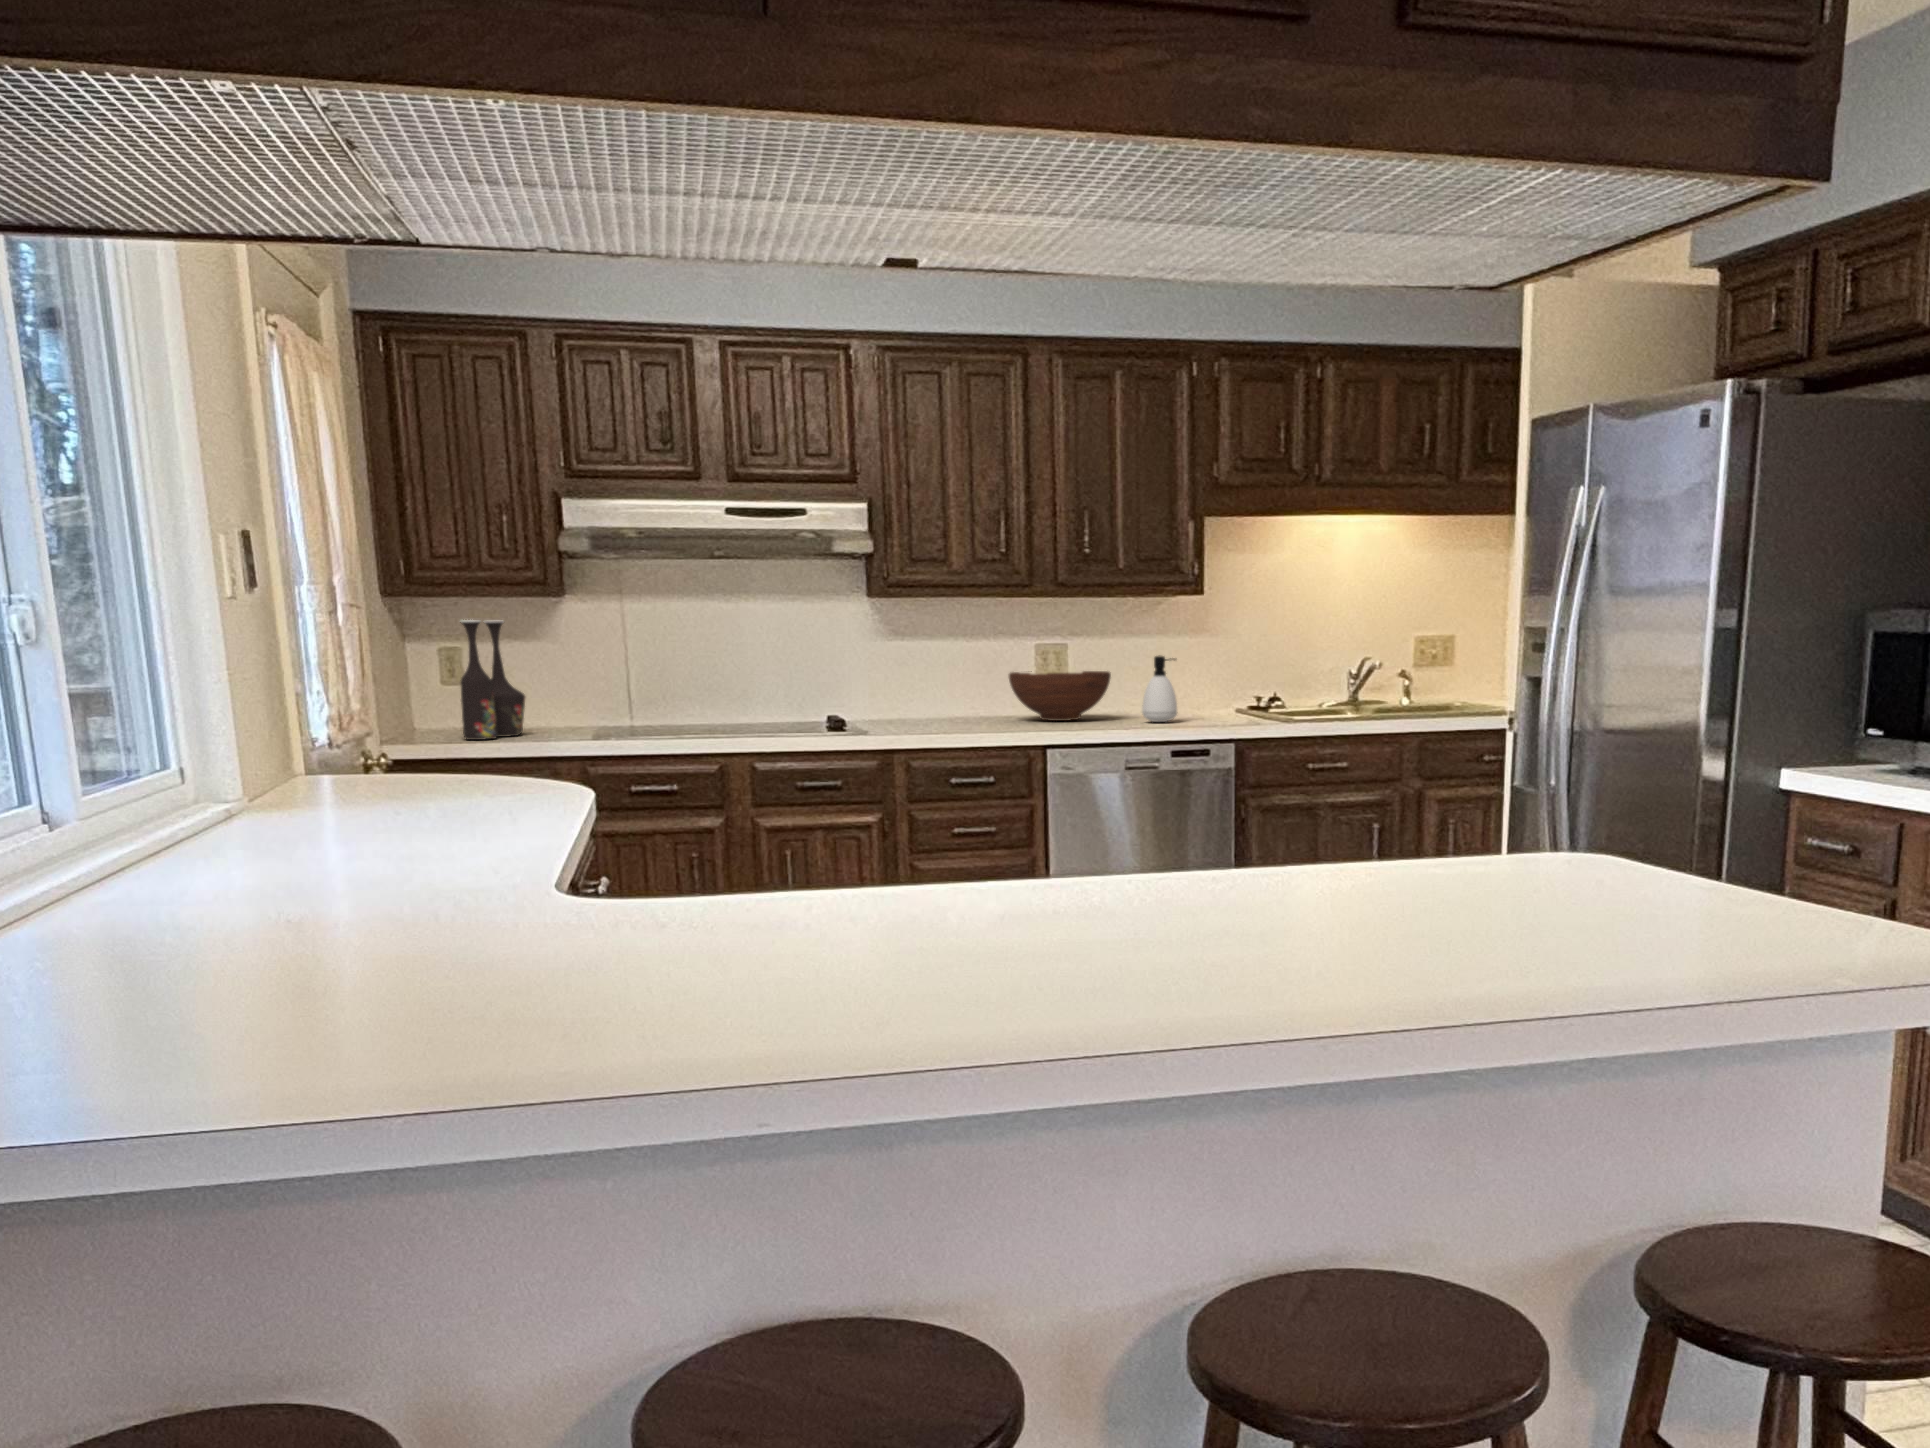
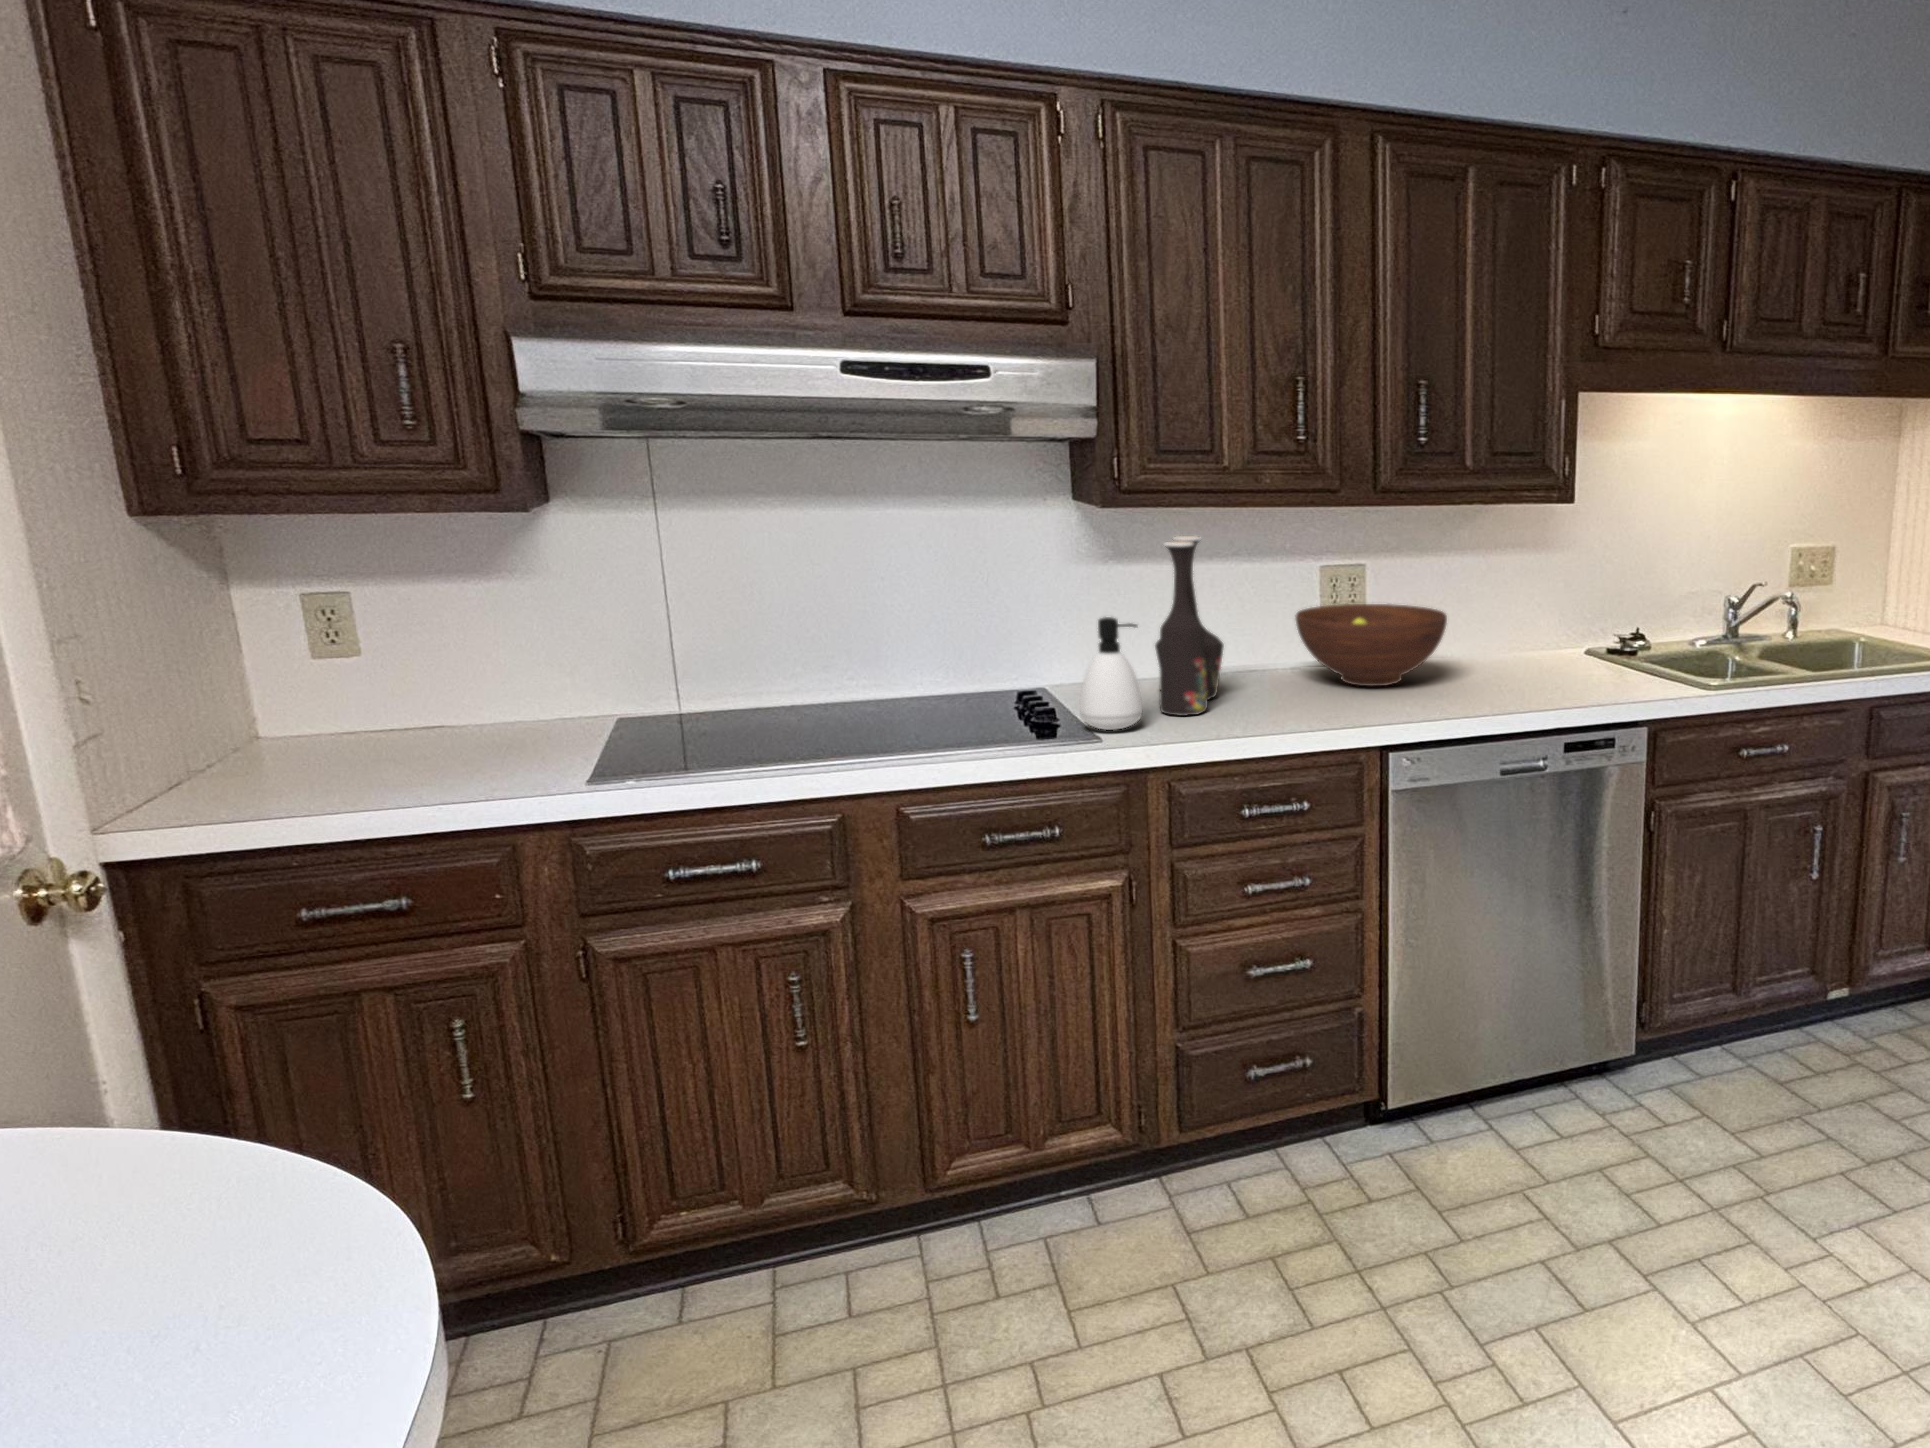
vase: present [460,620,525,740] -> present [1155,536,1224,716]
soap dispenser: present [1142,655,1177,722] -> present [1081,617,1143,730]

